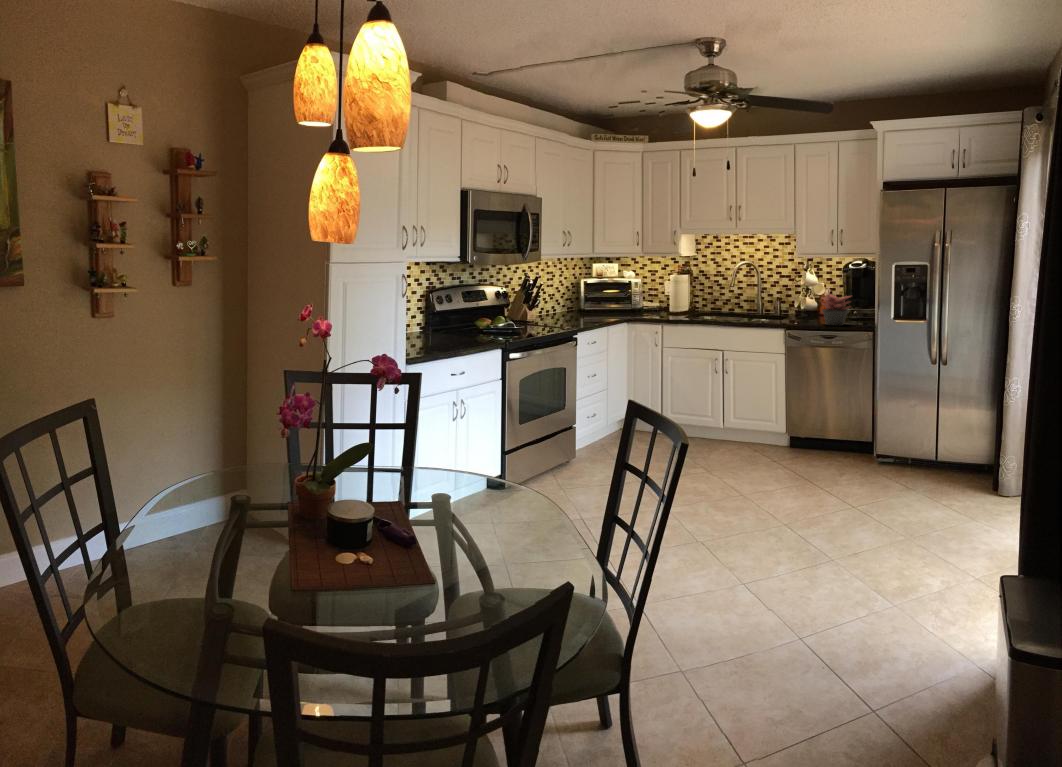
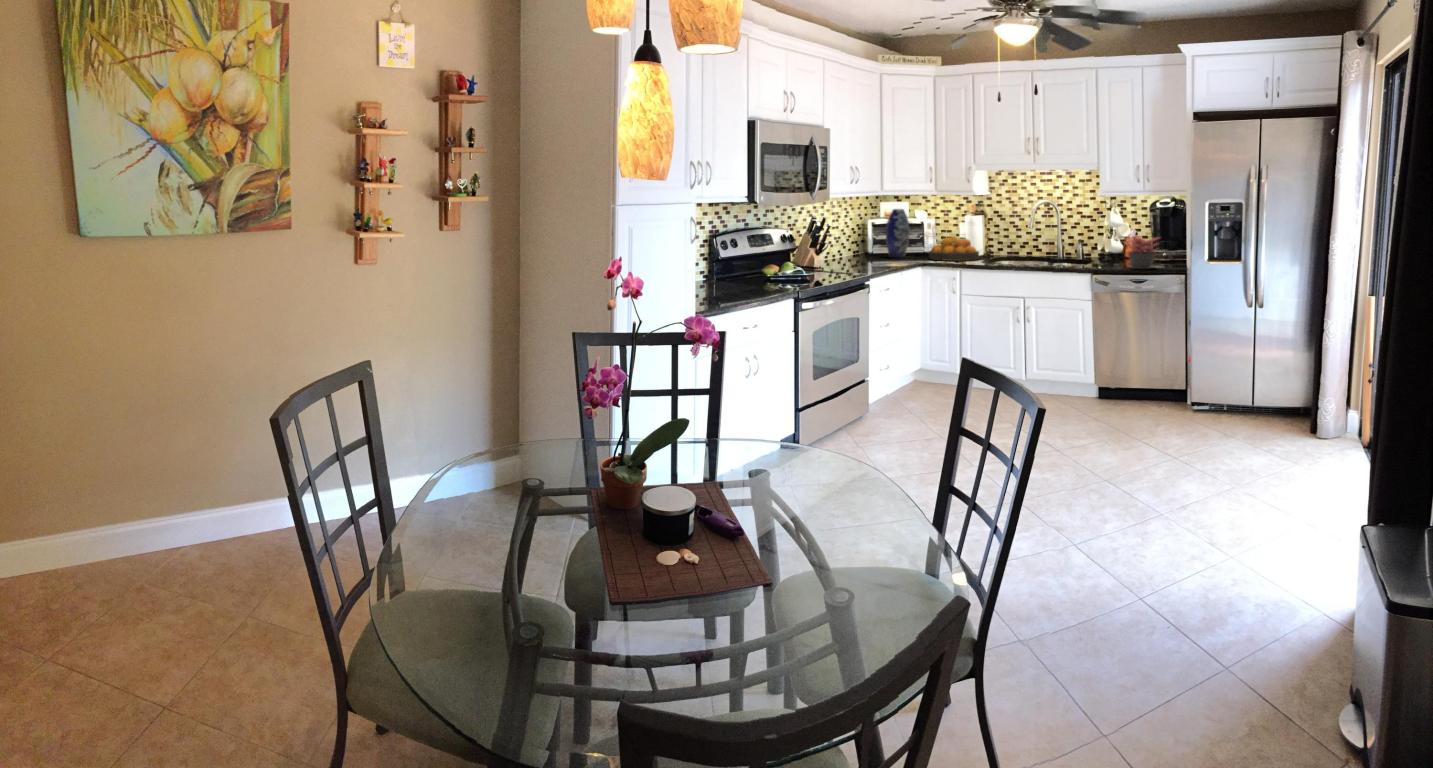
vase: none [599,268,621,314] -> present [886,209,910,258]
fruit bowl: none [639,294,686,317] -> present [929,236,979,261]

